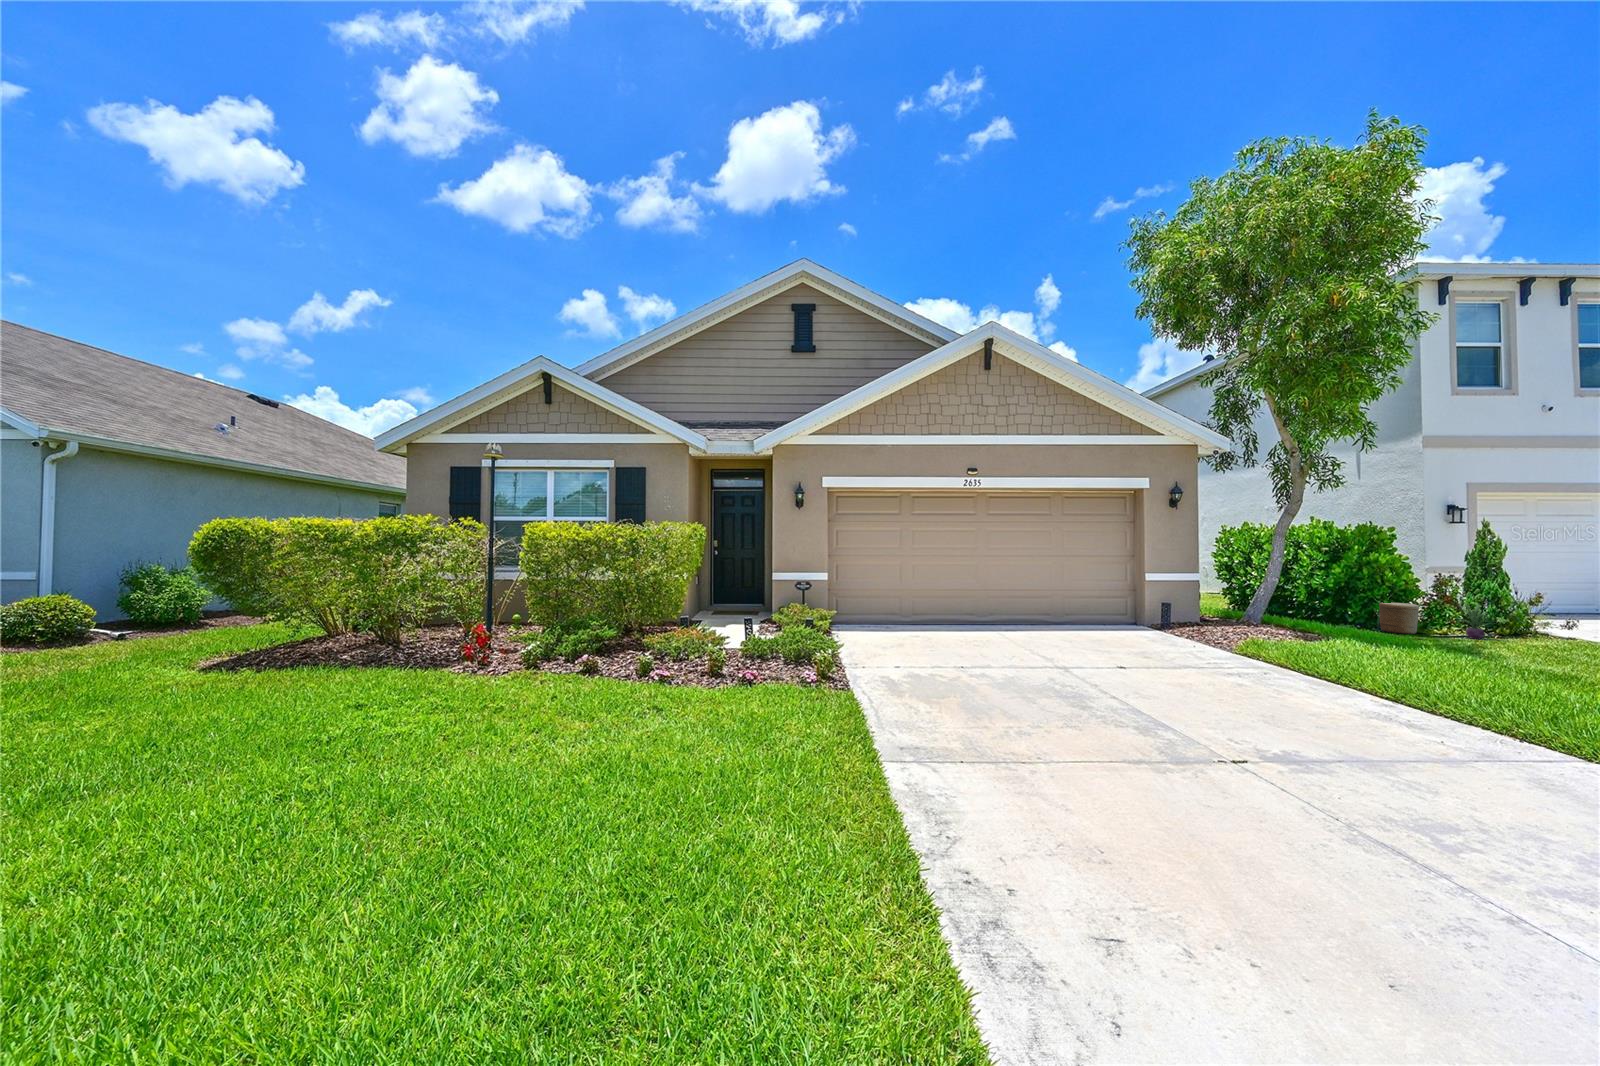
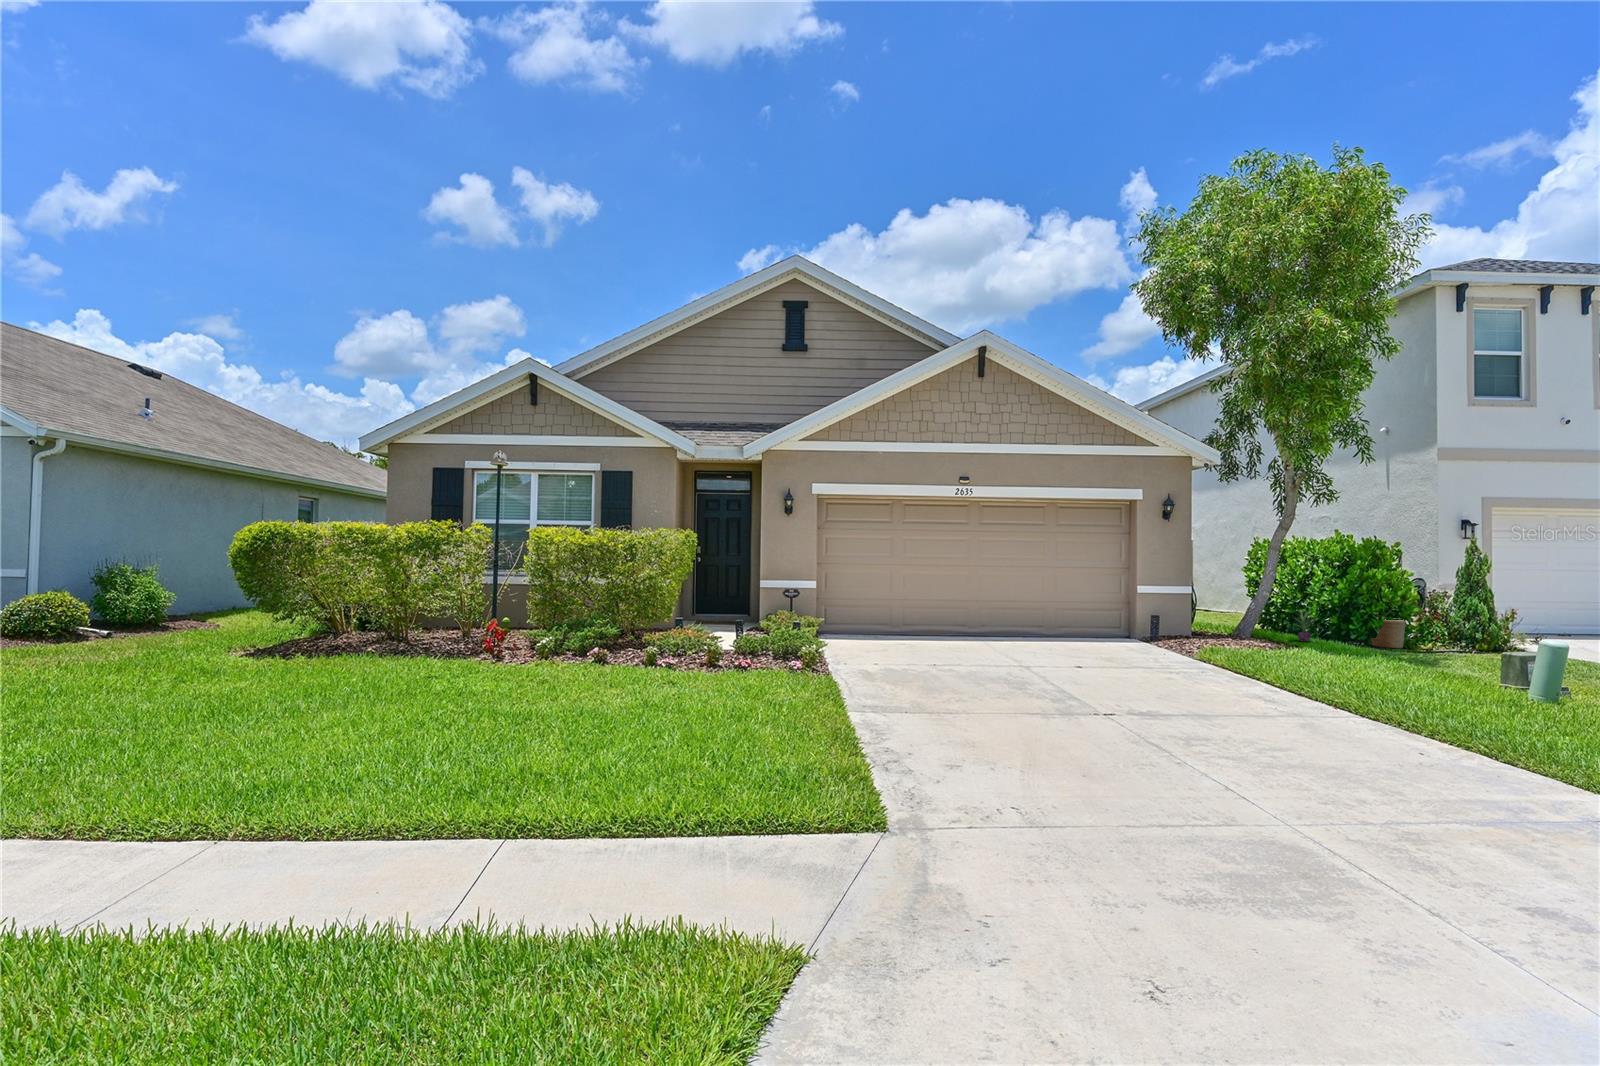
decorative plant: present [1466,604,1484,639] -> present [1296,611,1311,642]

